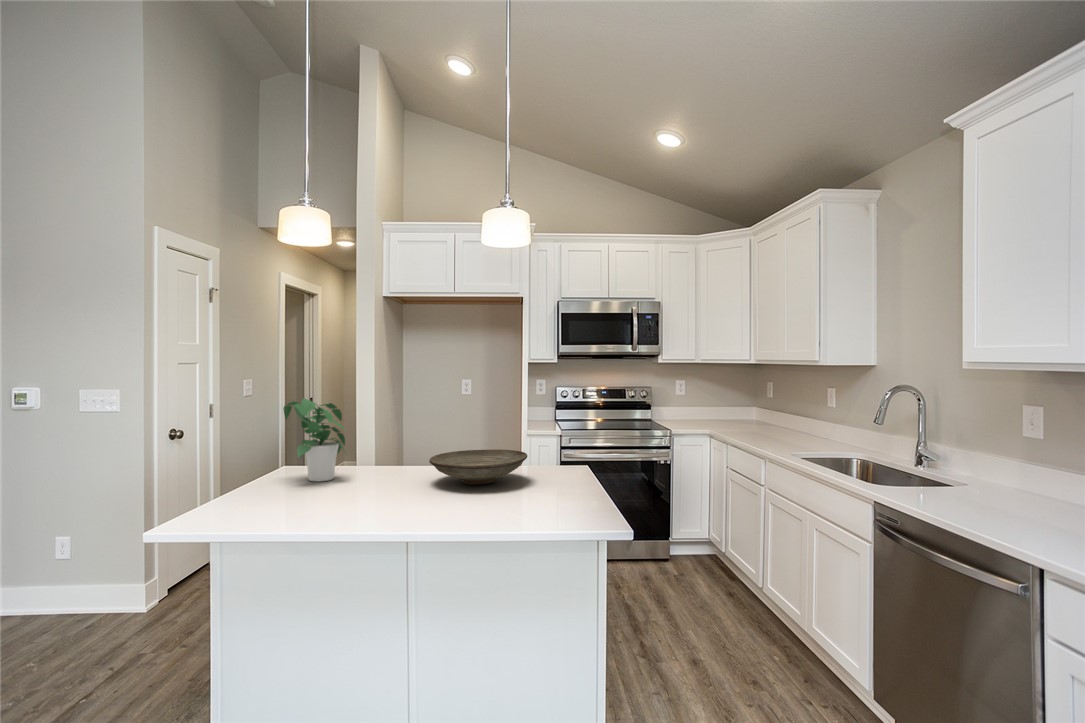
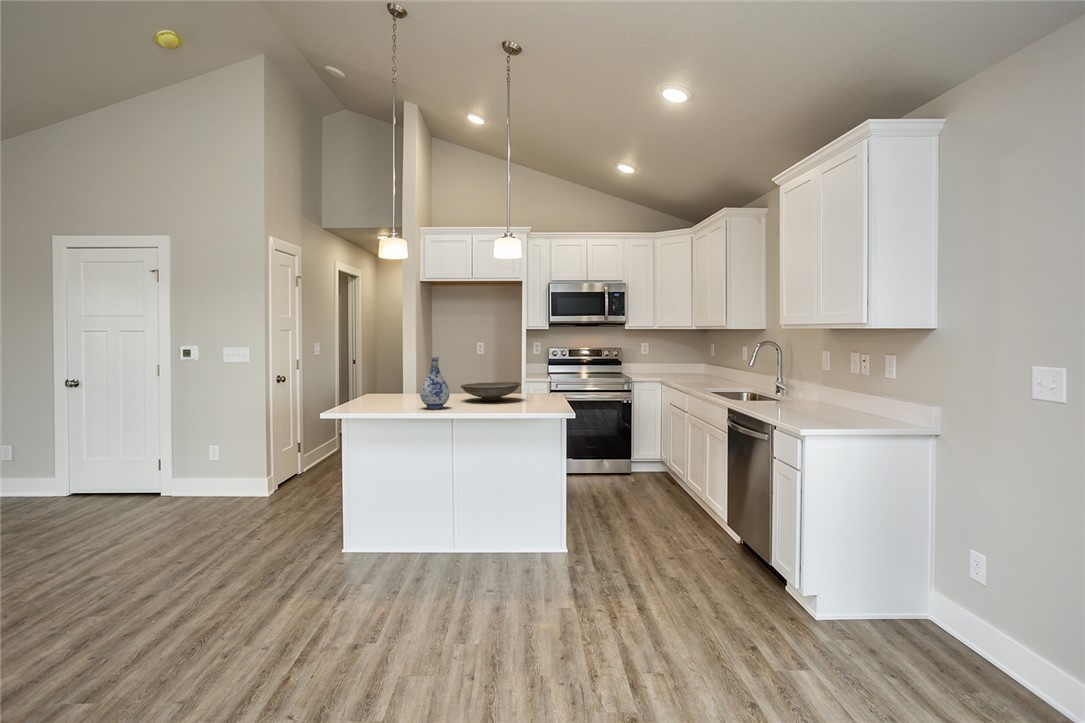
potted plant: present [283,398,345,481] -> none [370,348,409,400]
vase: none [354,418,407,510] -> present [420,357,450,409]

